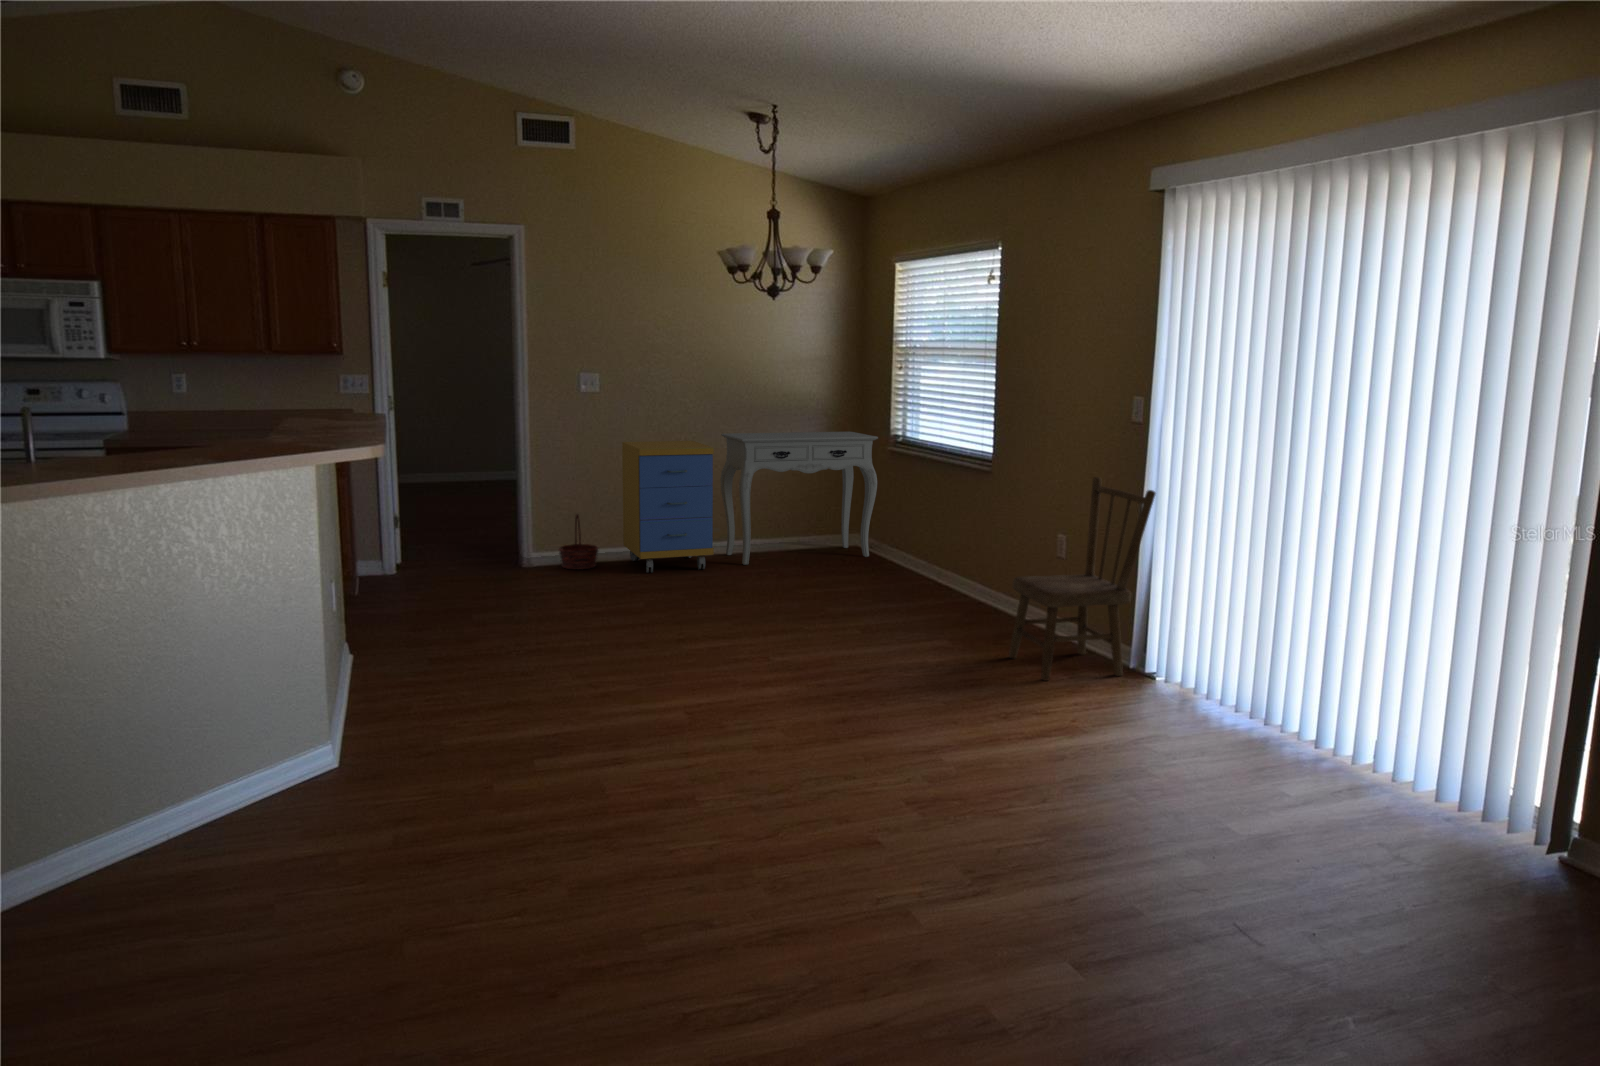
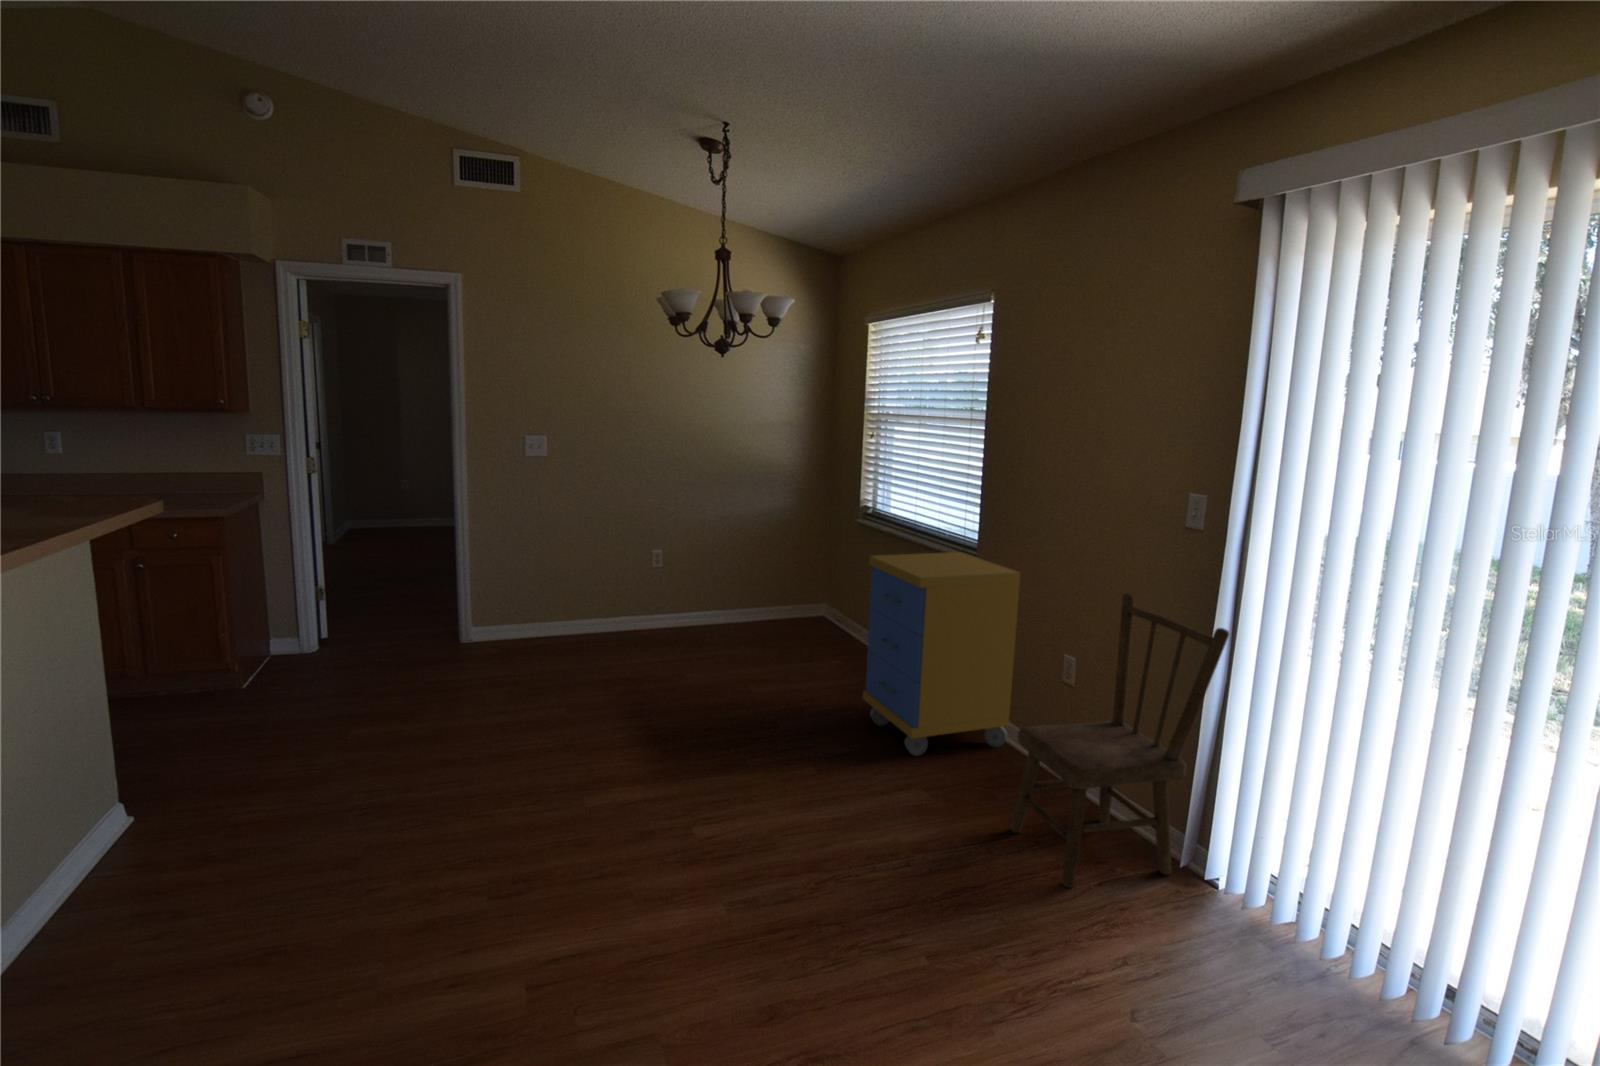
console table: present [720,432,878,565] -> none [675,499,846,649]
storage cabinet: present [622,441,714,573] -> present [863,552,1020,756]
basket: present [559,514,598,569] -> none [486,592,534,655]

